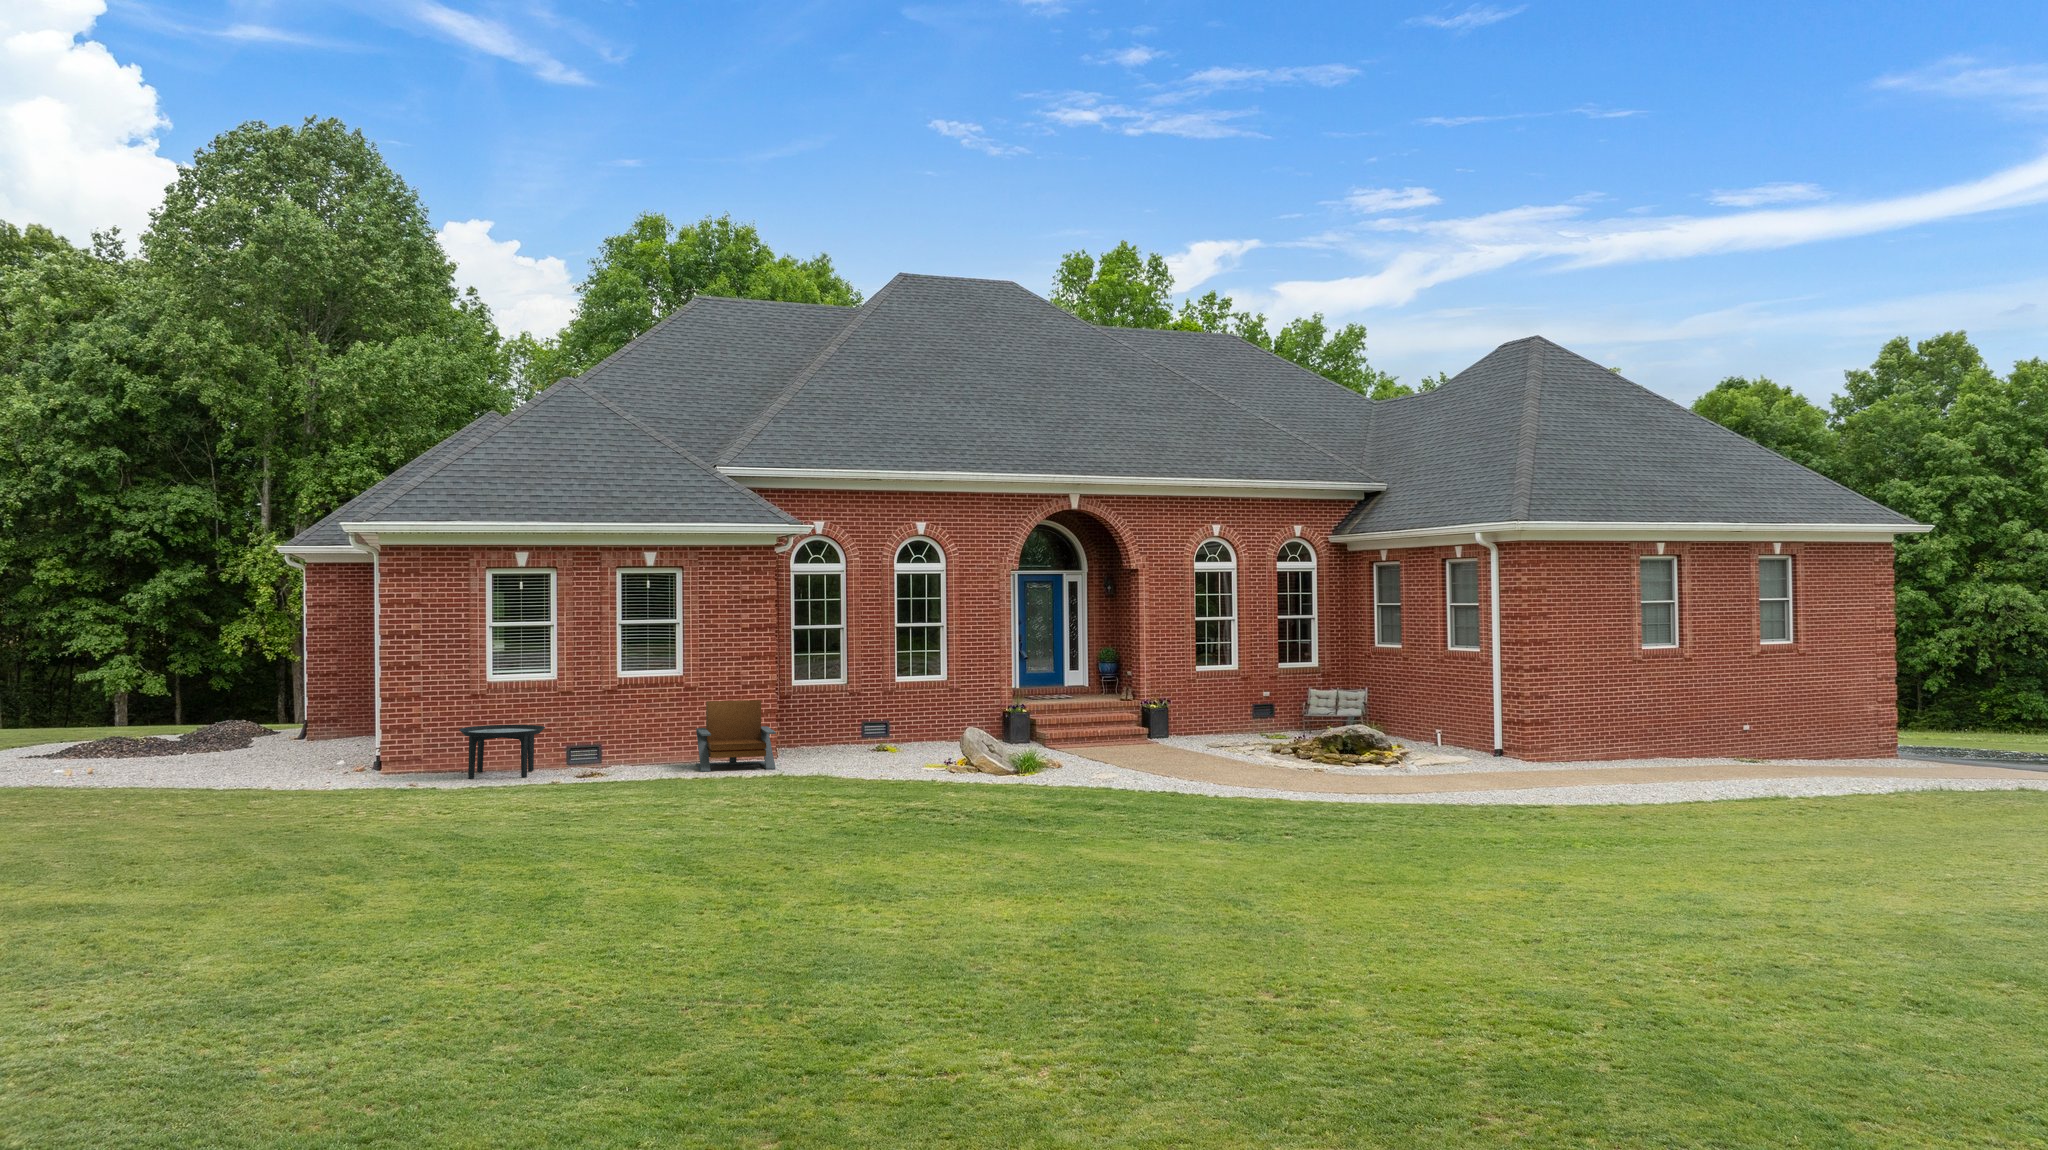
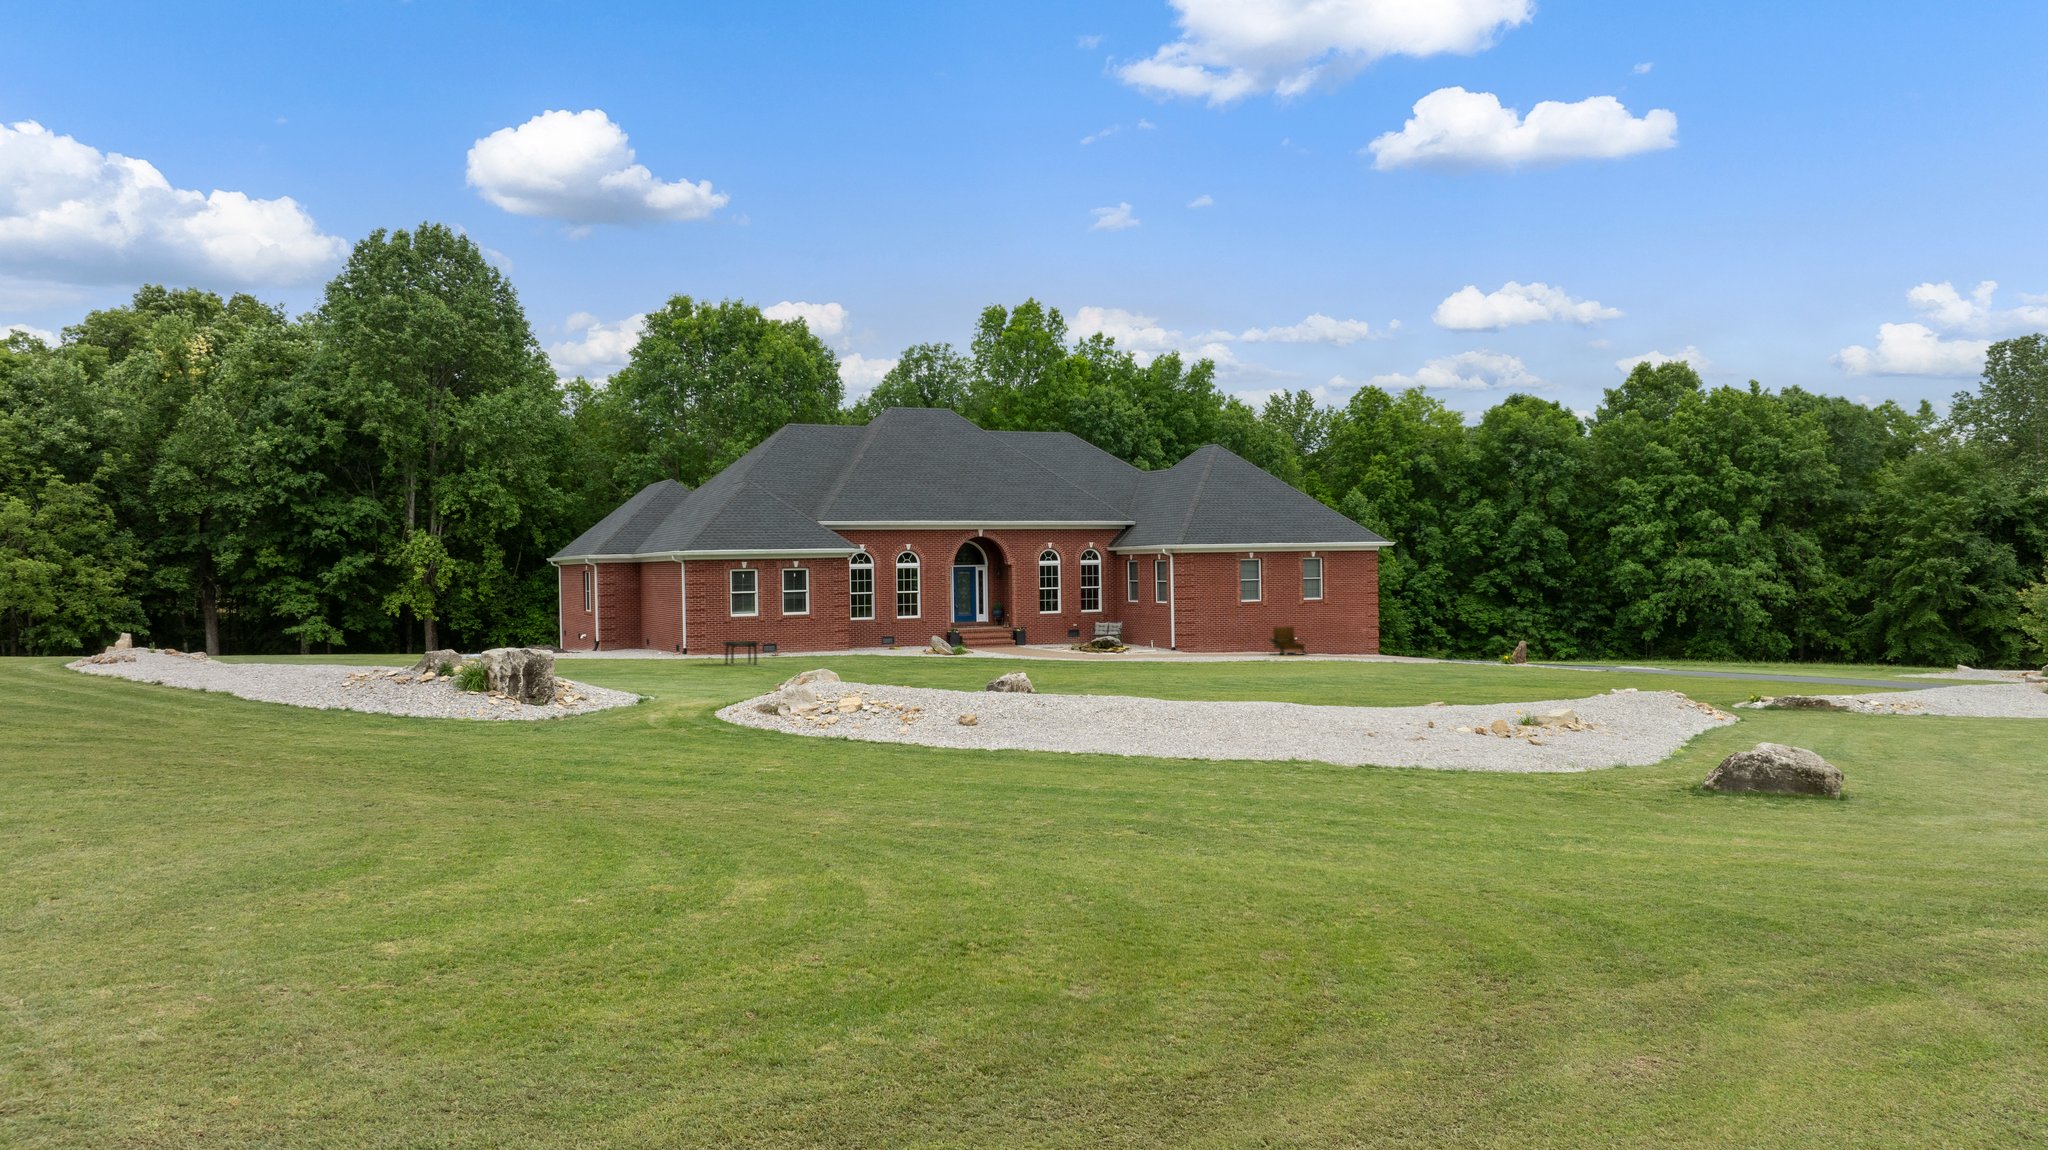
lounge chair: present [696,700,776,772] -> present [1270,626,1307,656]

